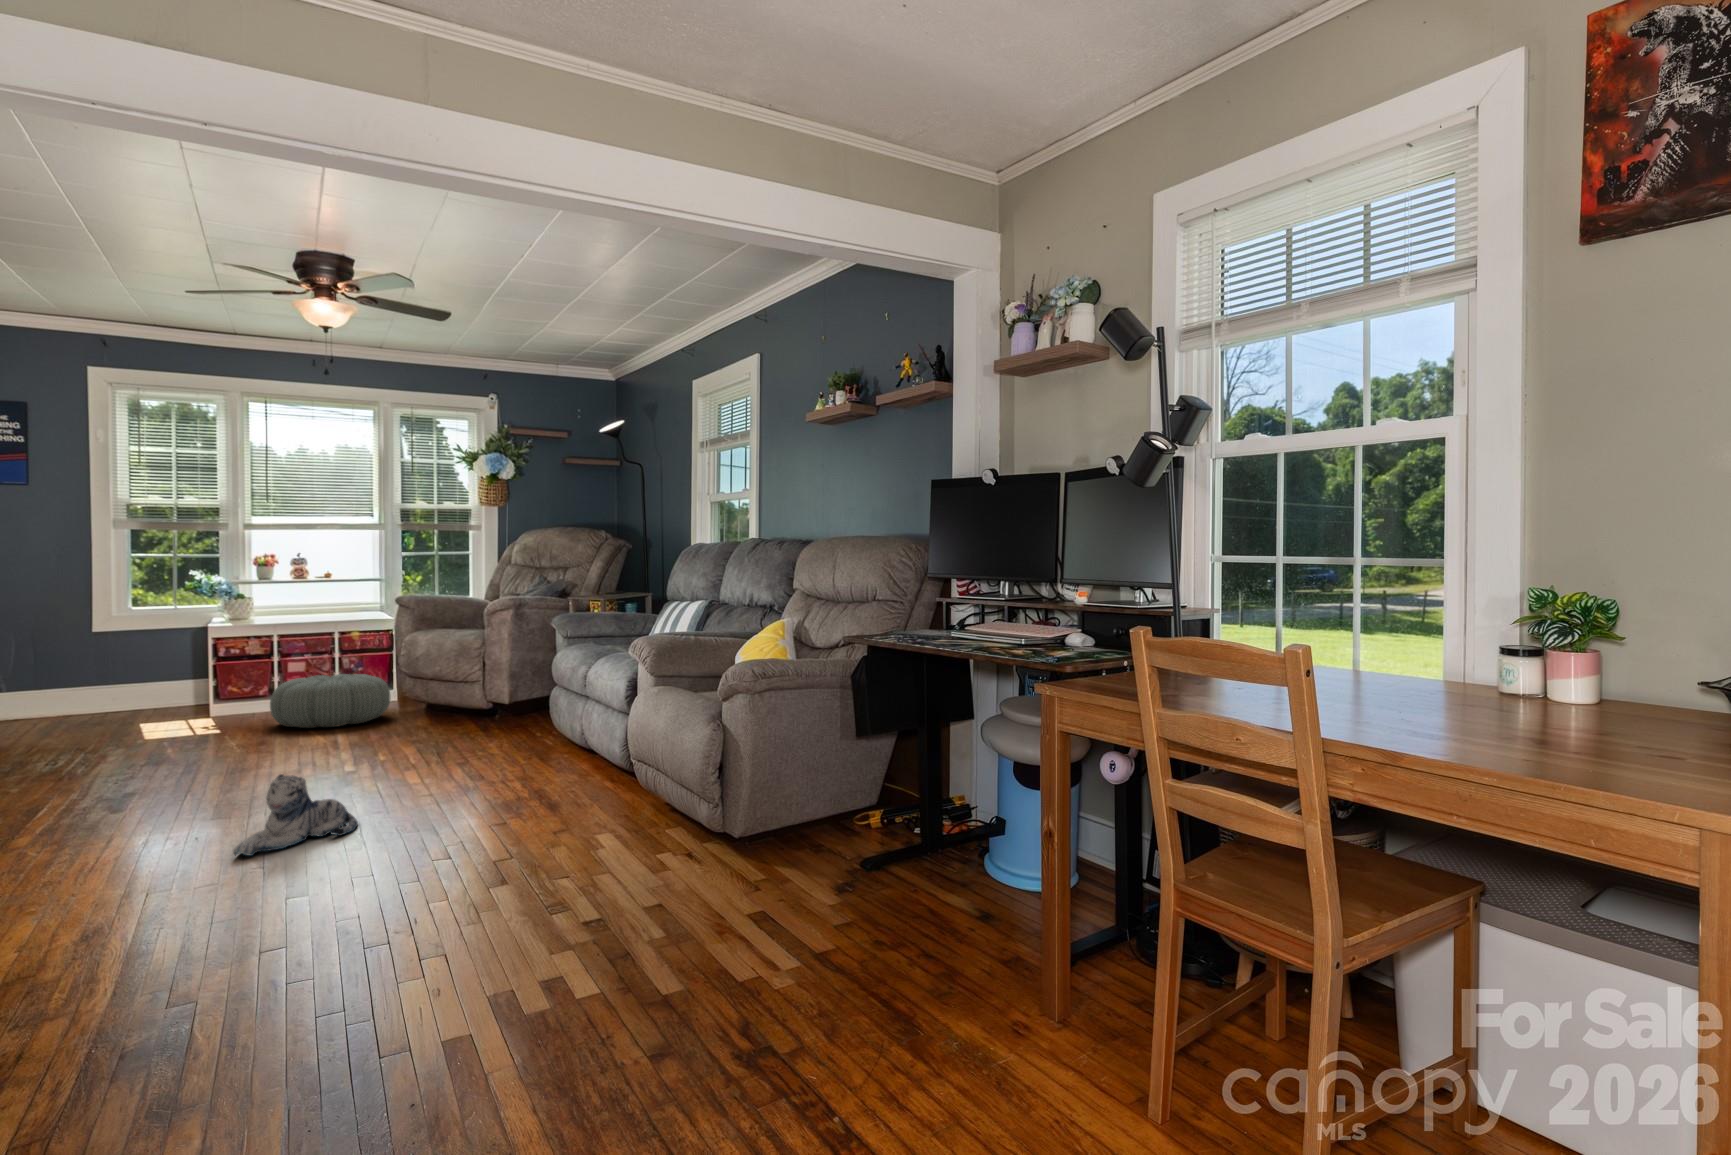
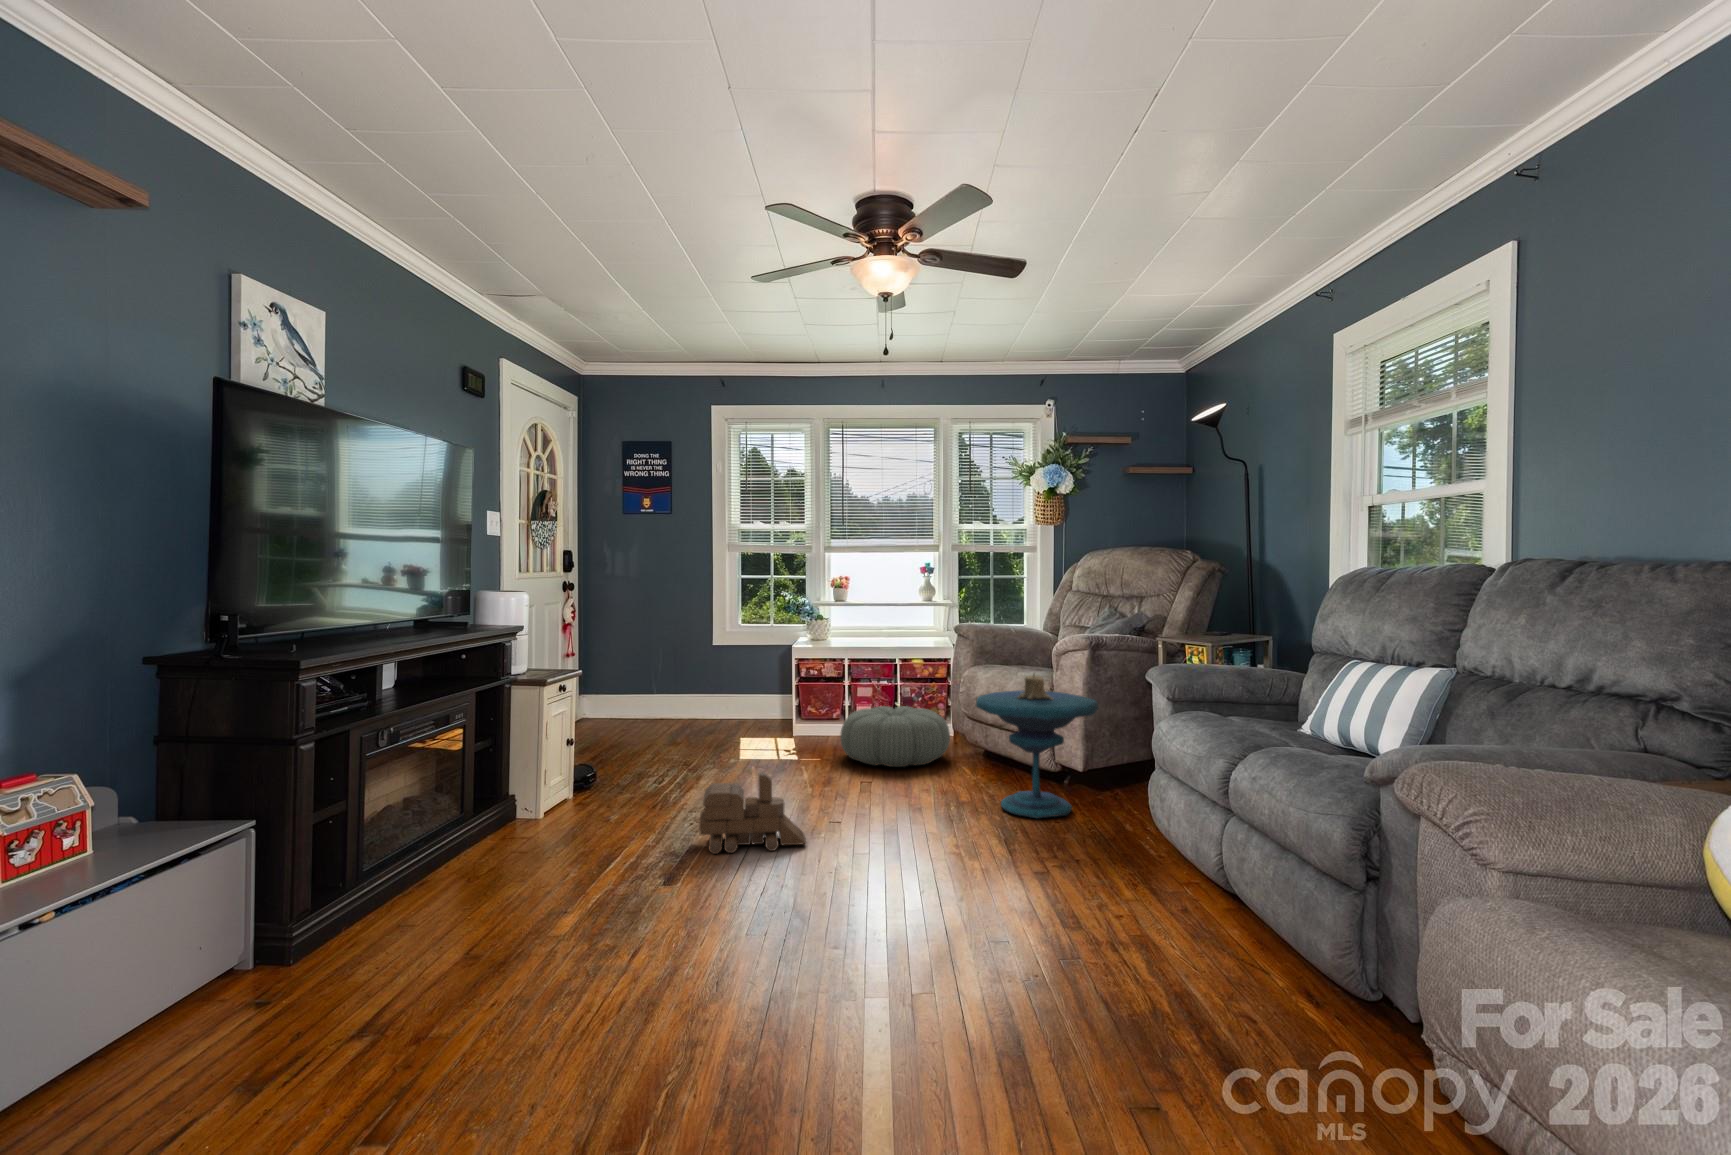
side table: none [409,623,520,742] -> present [976,673,1099,818]
toy train: none [114,720,238,797] -> present [699,772,806,854]
plush toy: present [233,774,358,856] -> none [787,907,930,1025]

